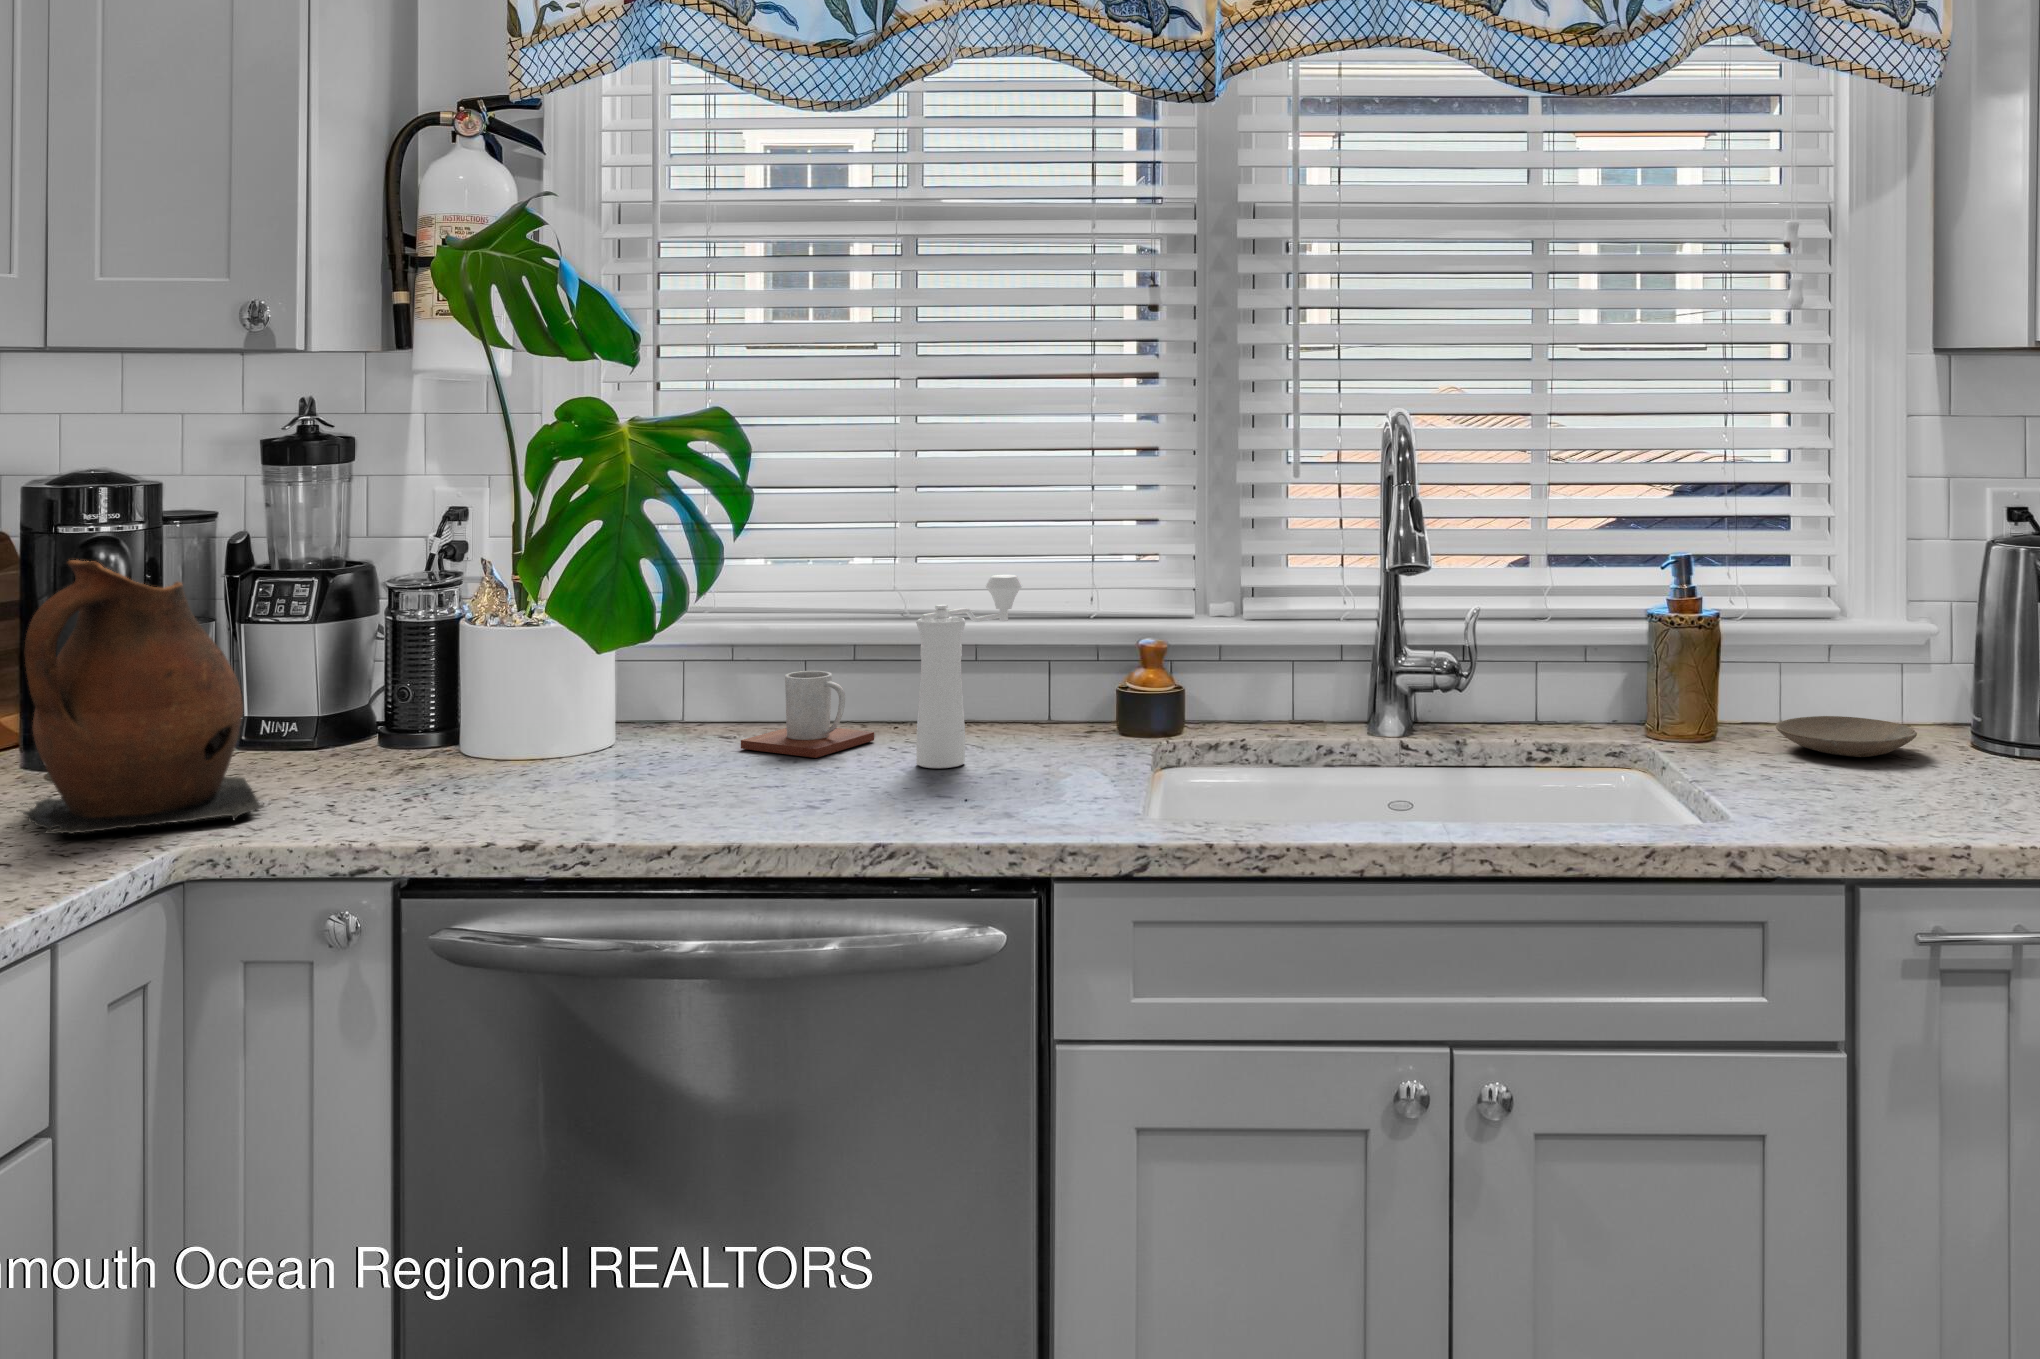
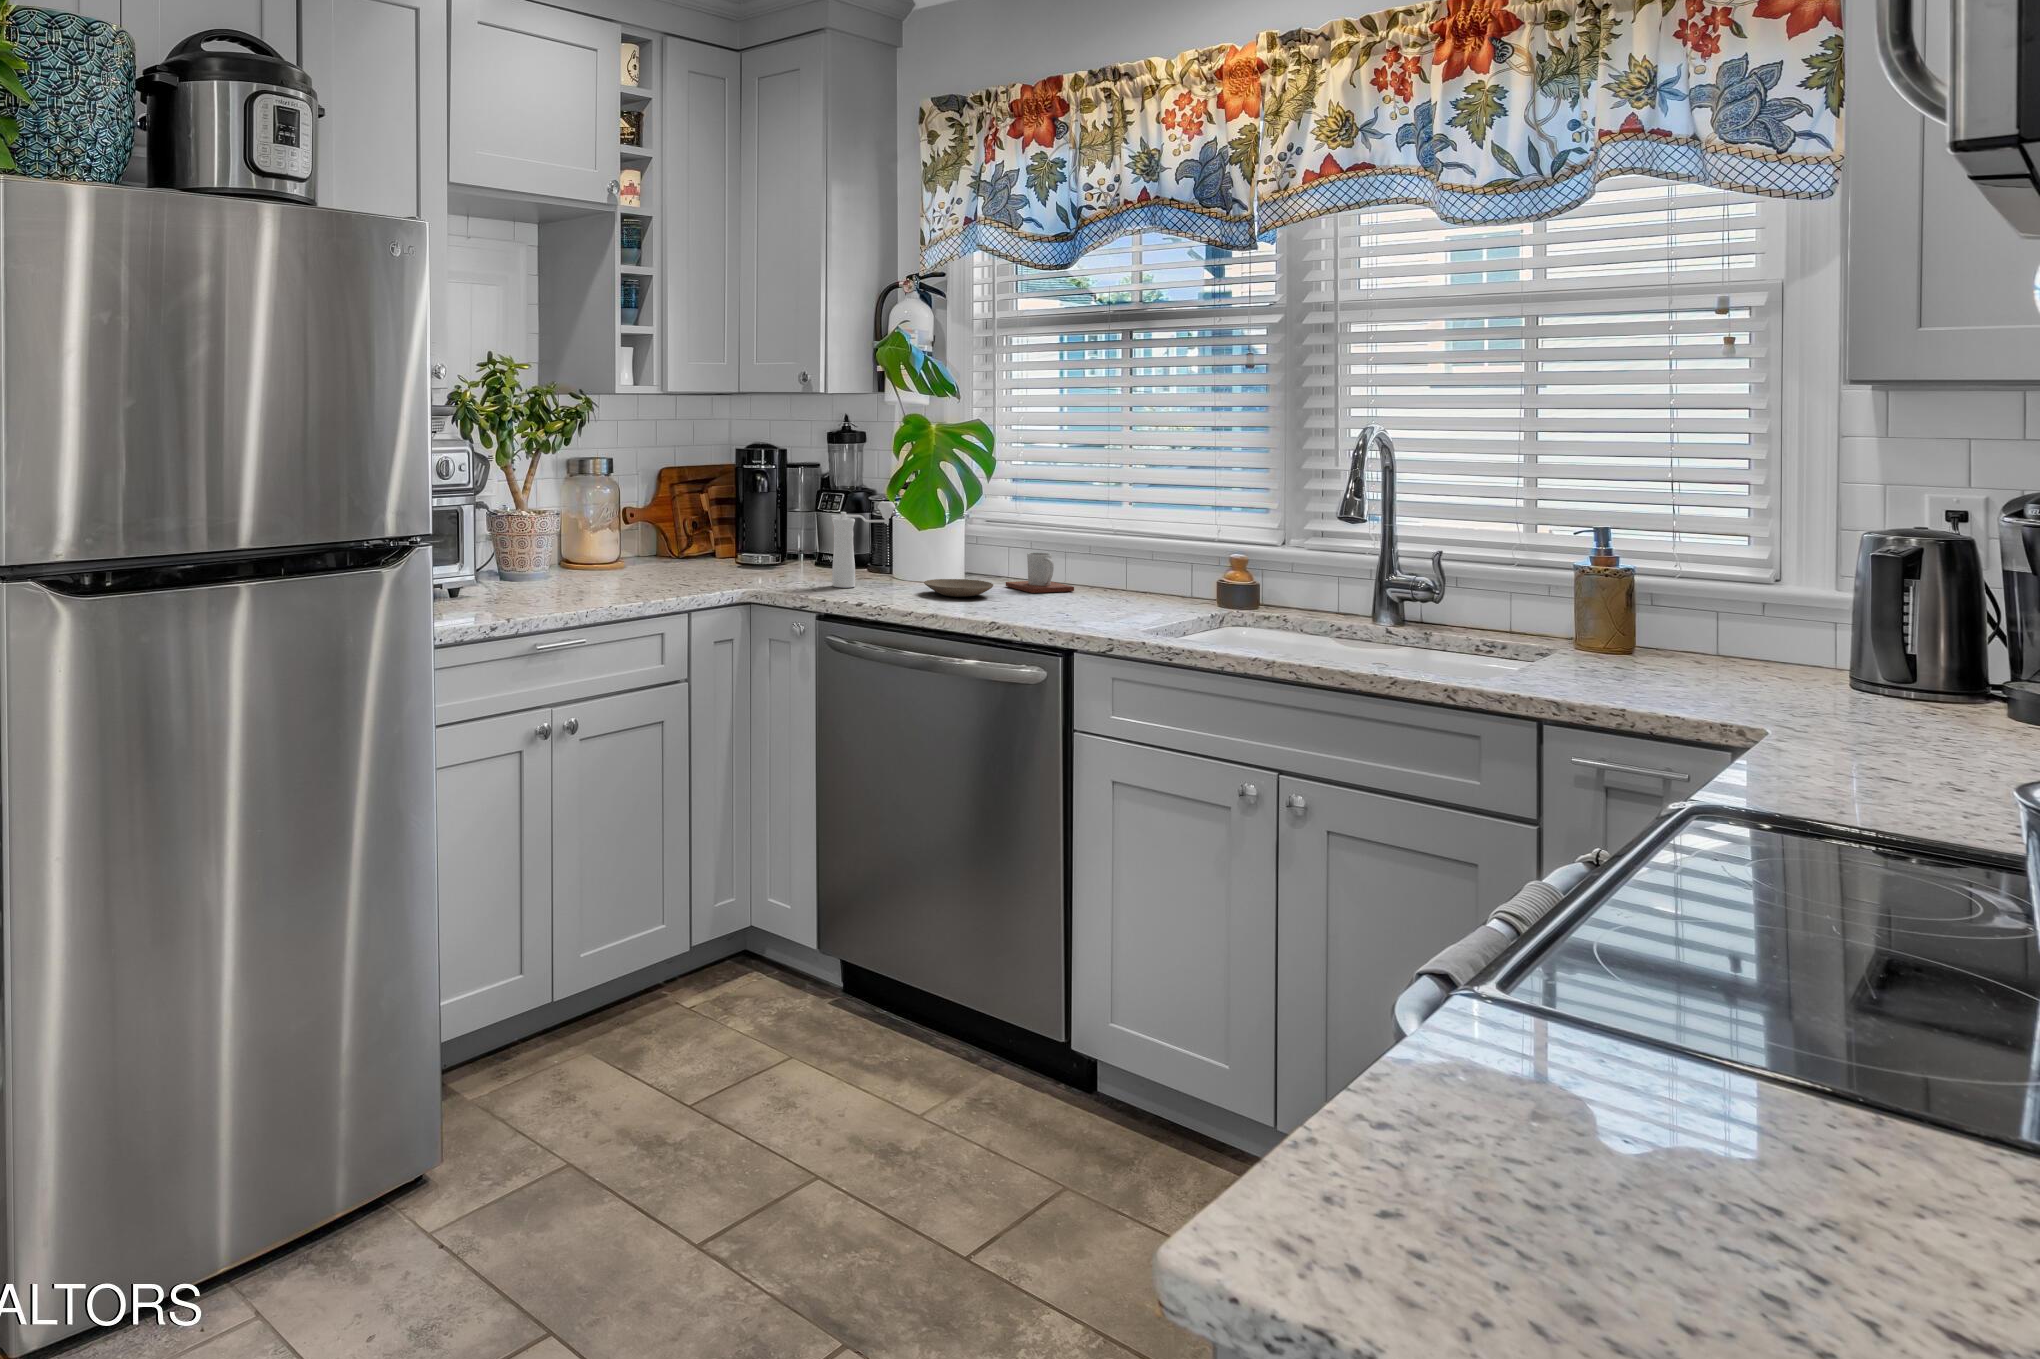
ceramic pitcher: present [17,560,261,834] -> none [711,475,797,581]
pepper mill: present [916,575,1022,768] -> present [831,502,896,588]
plate: present [1776,716,1917,757] -> present [924,579,993,597]

